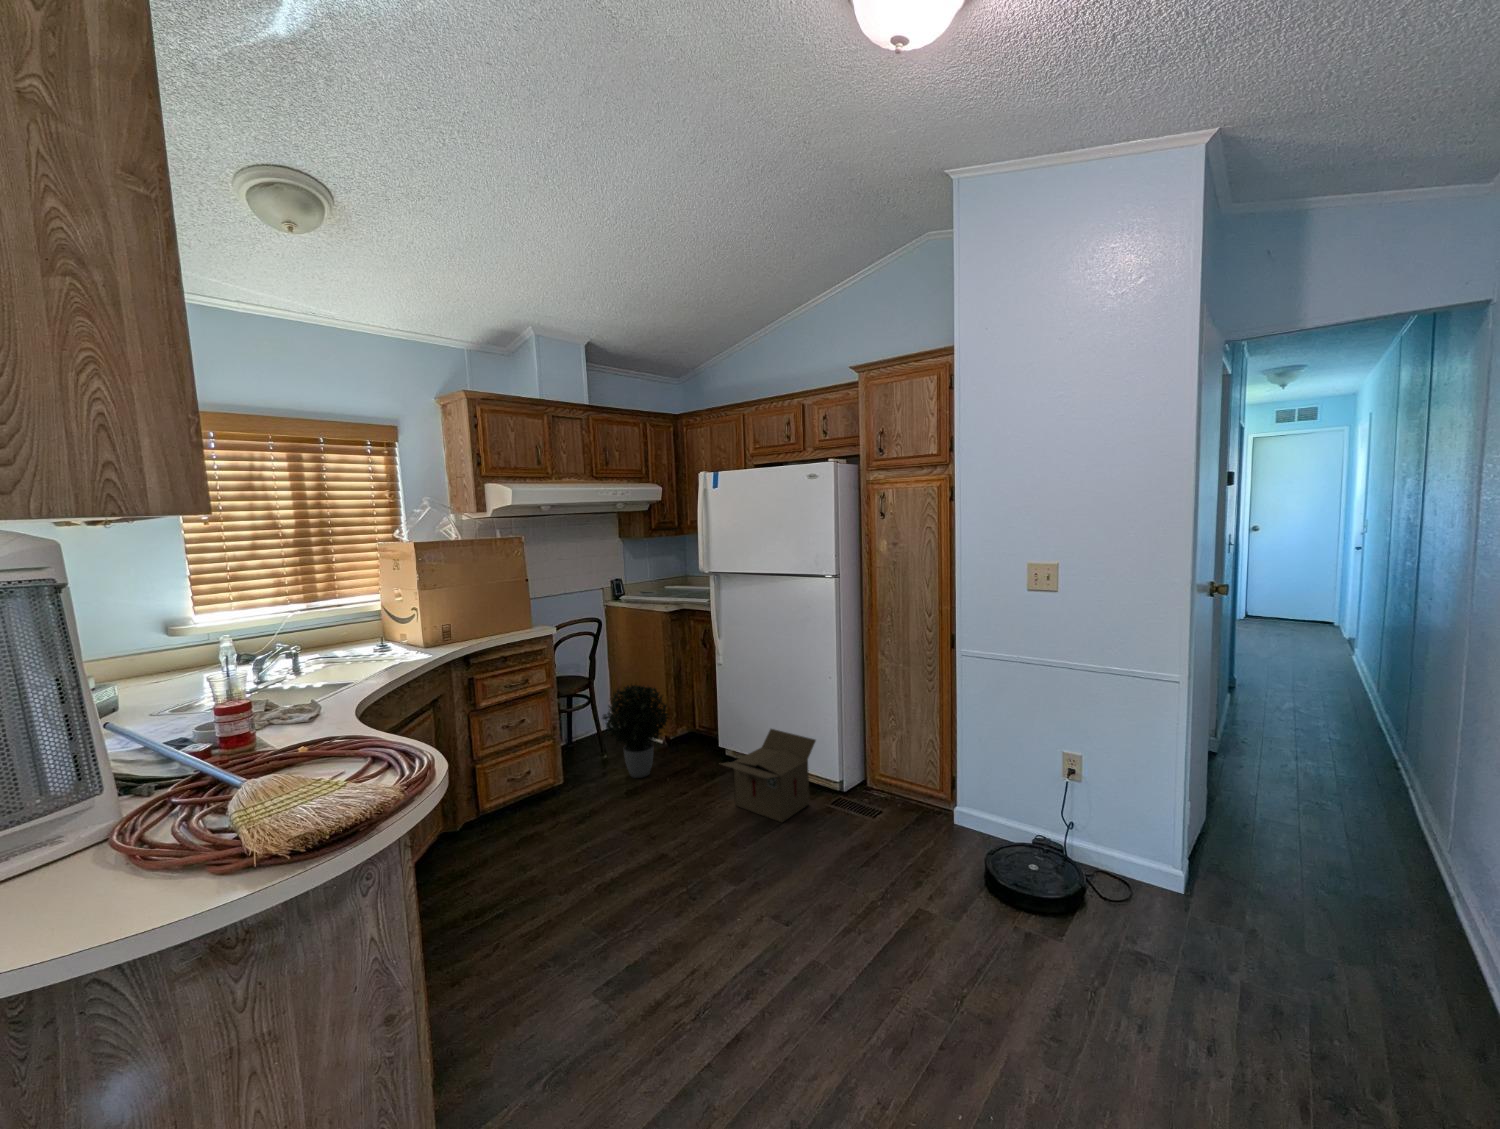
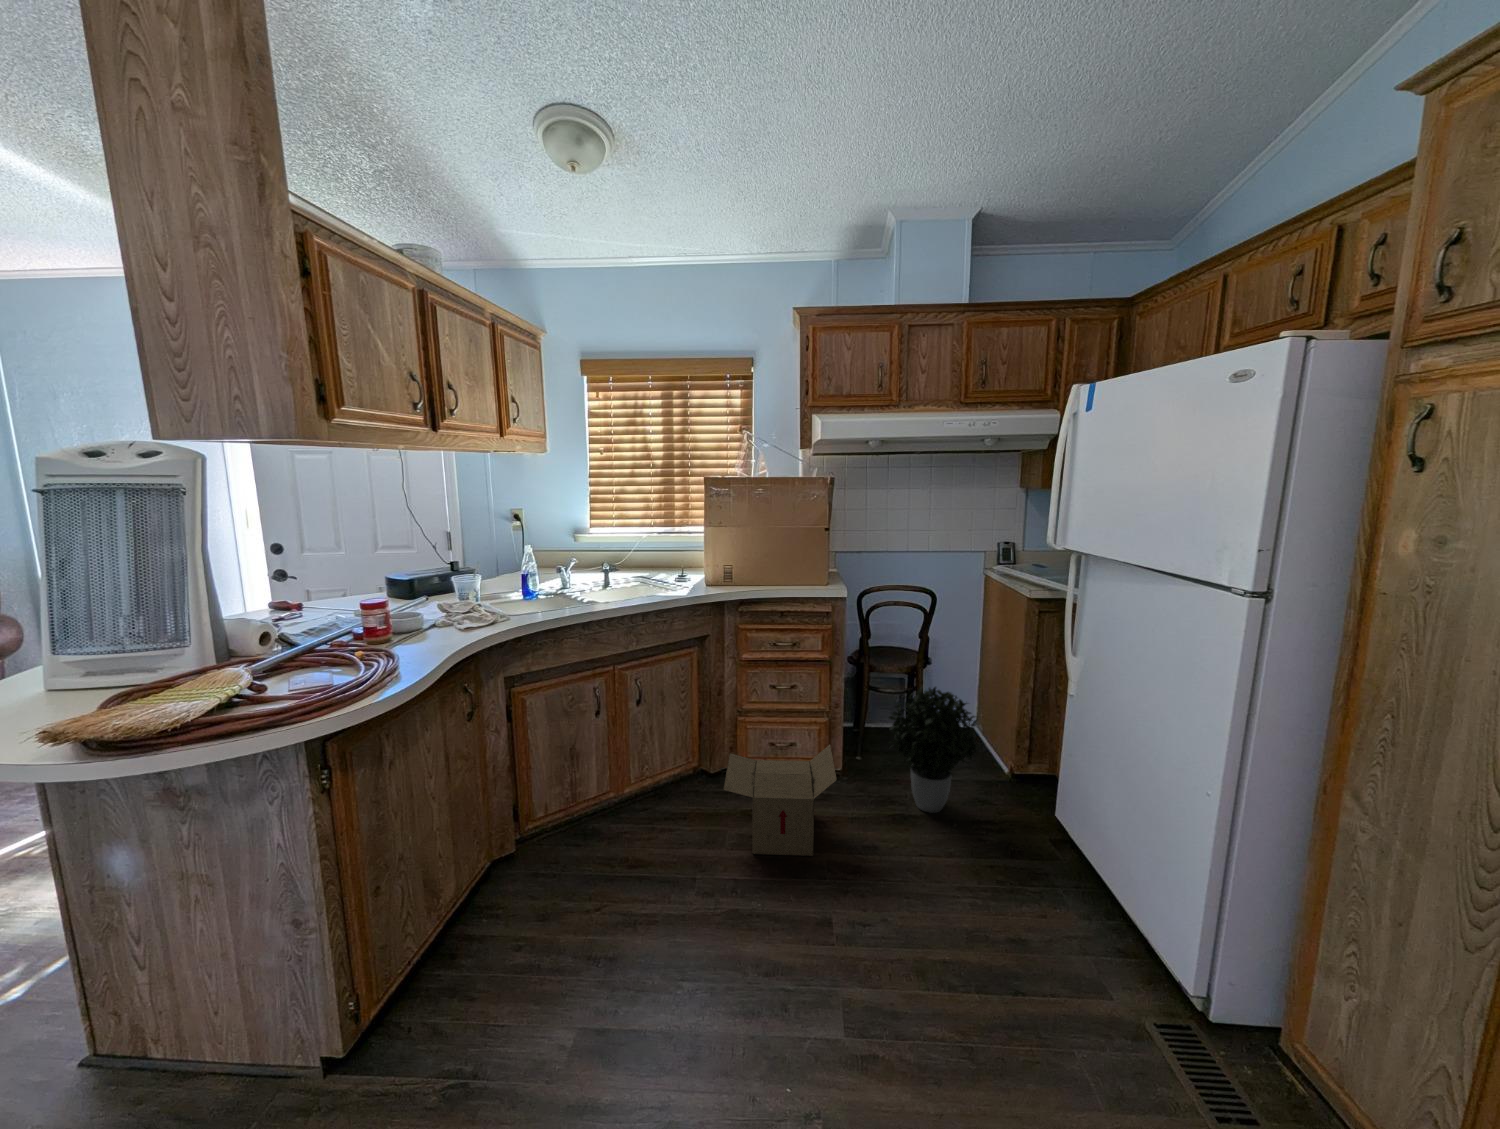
cardboard box: present [719,729,816,822] -> present [723,745,837,856]

